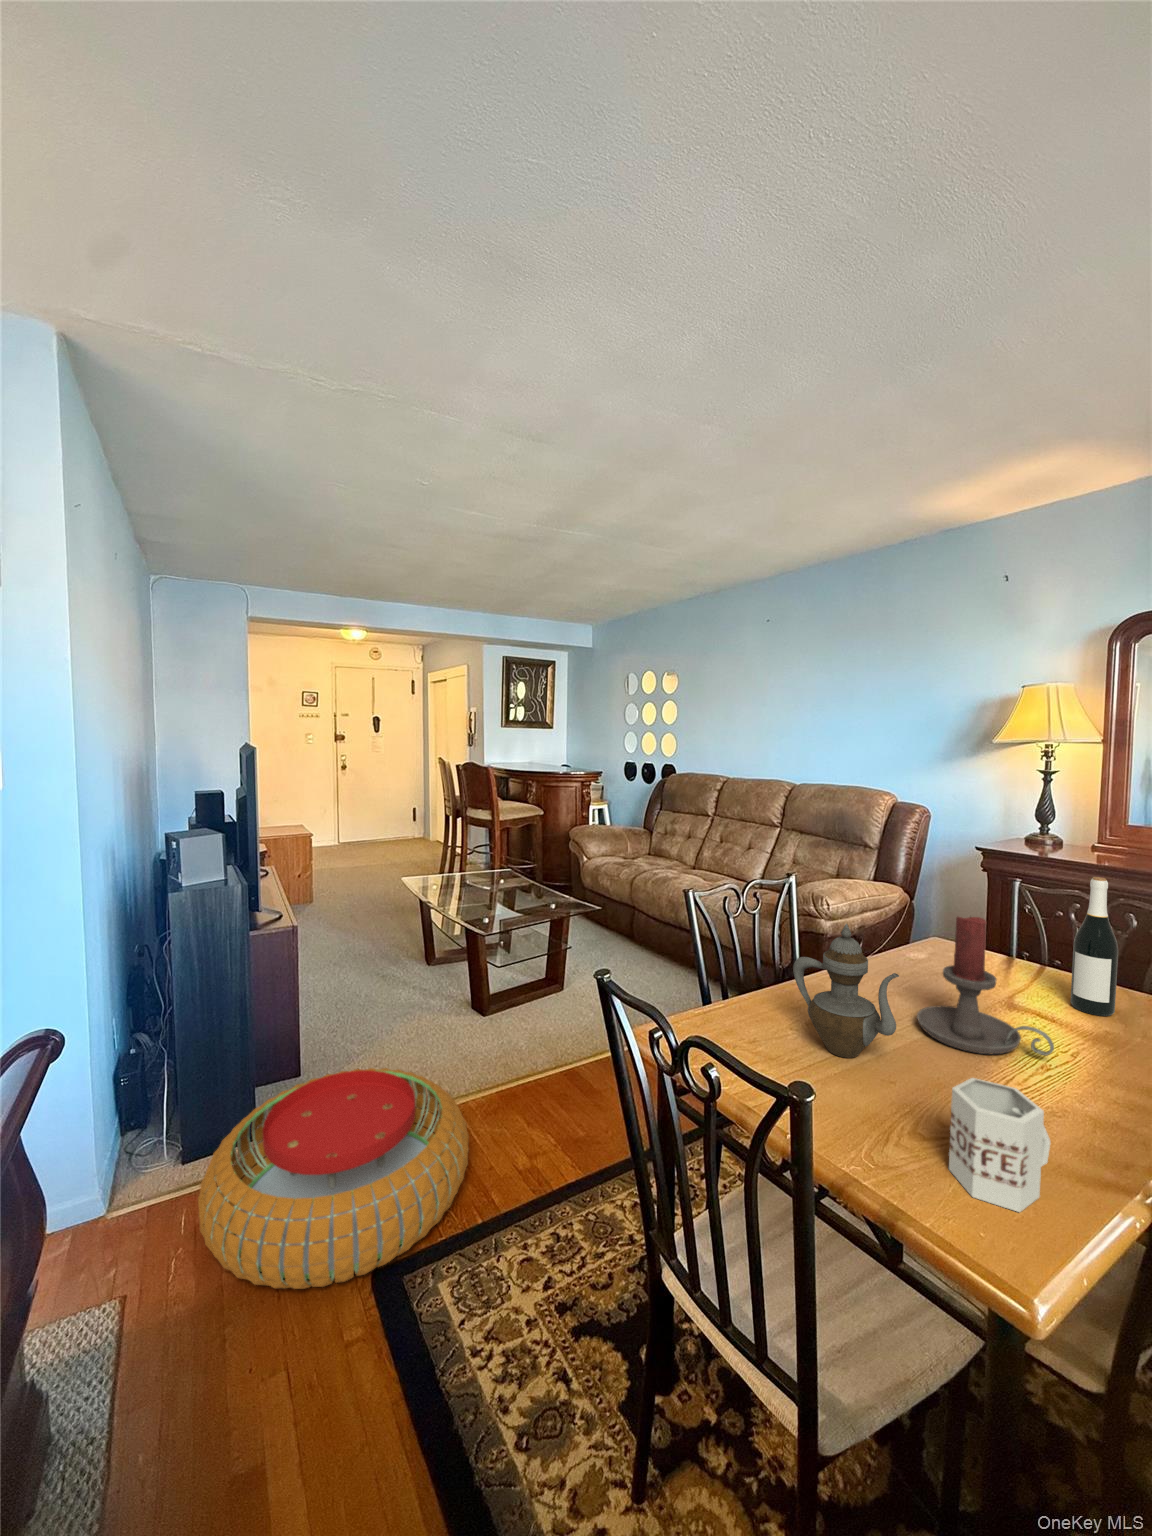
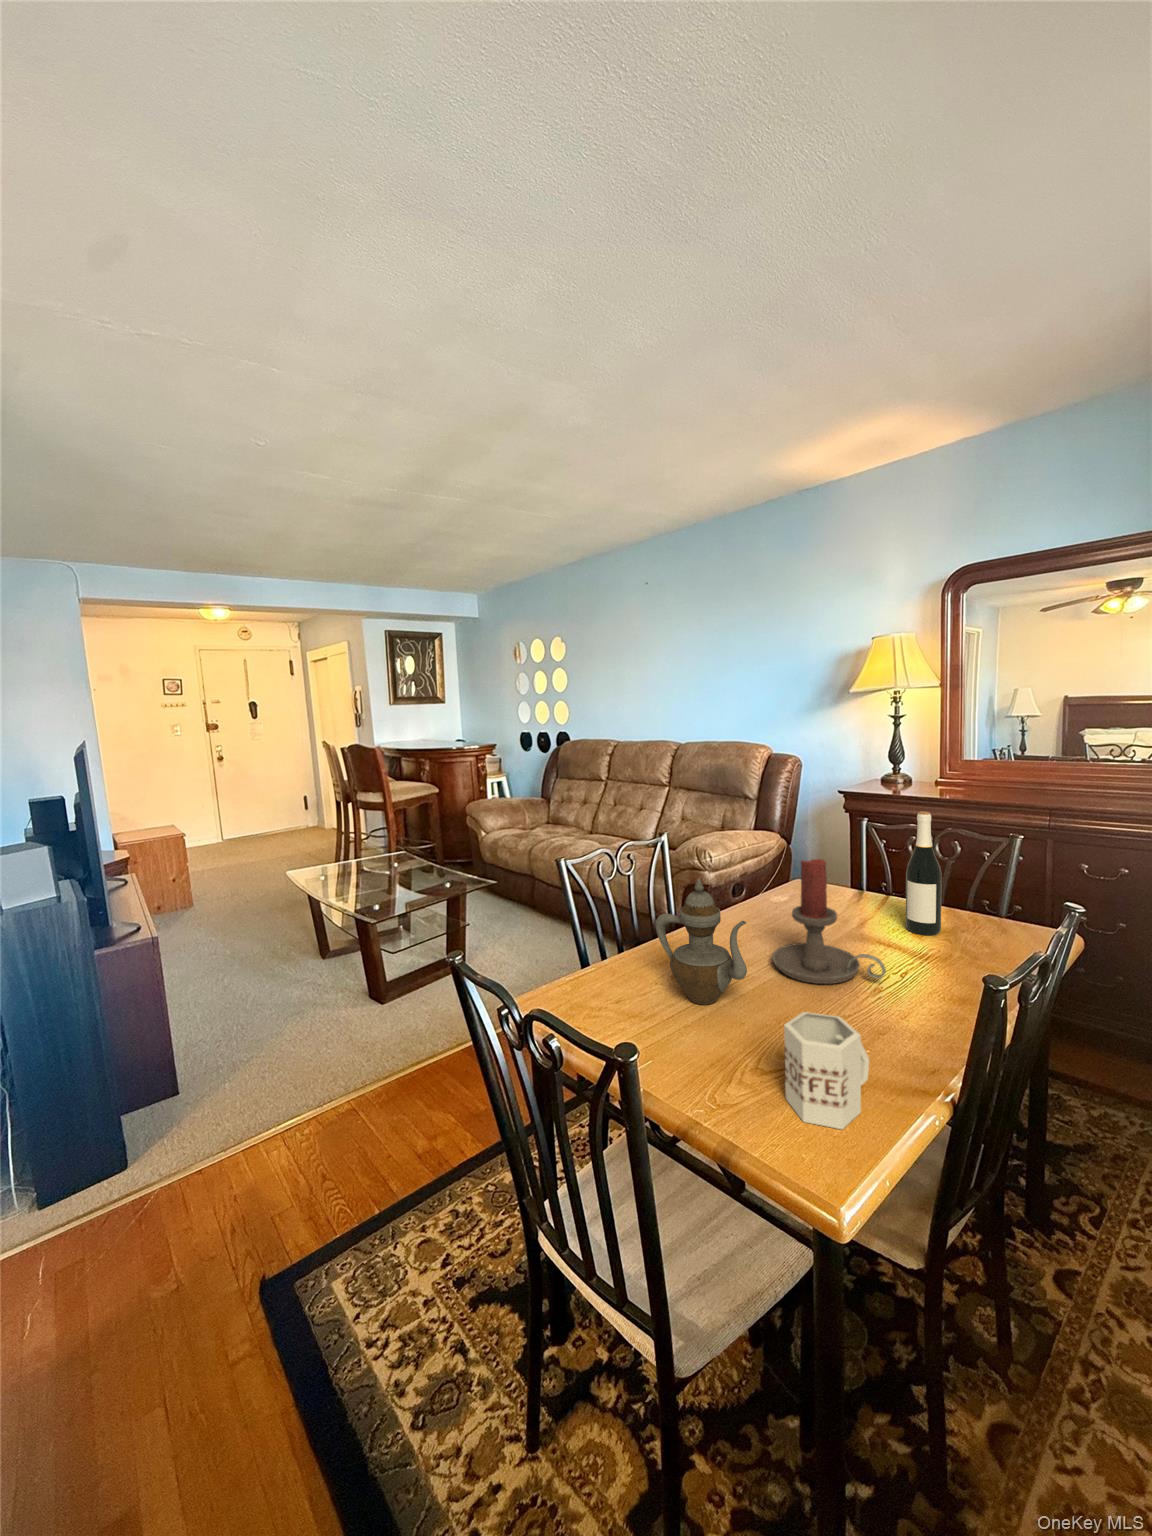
pouf: present [198,1068,469,1289] -> none [53,1072,363,1323]

